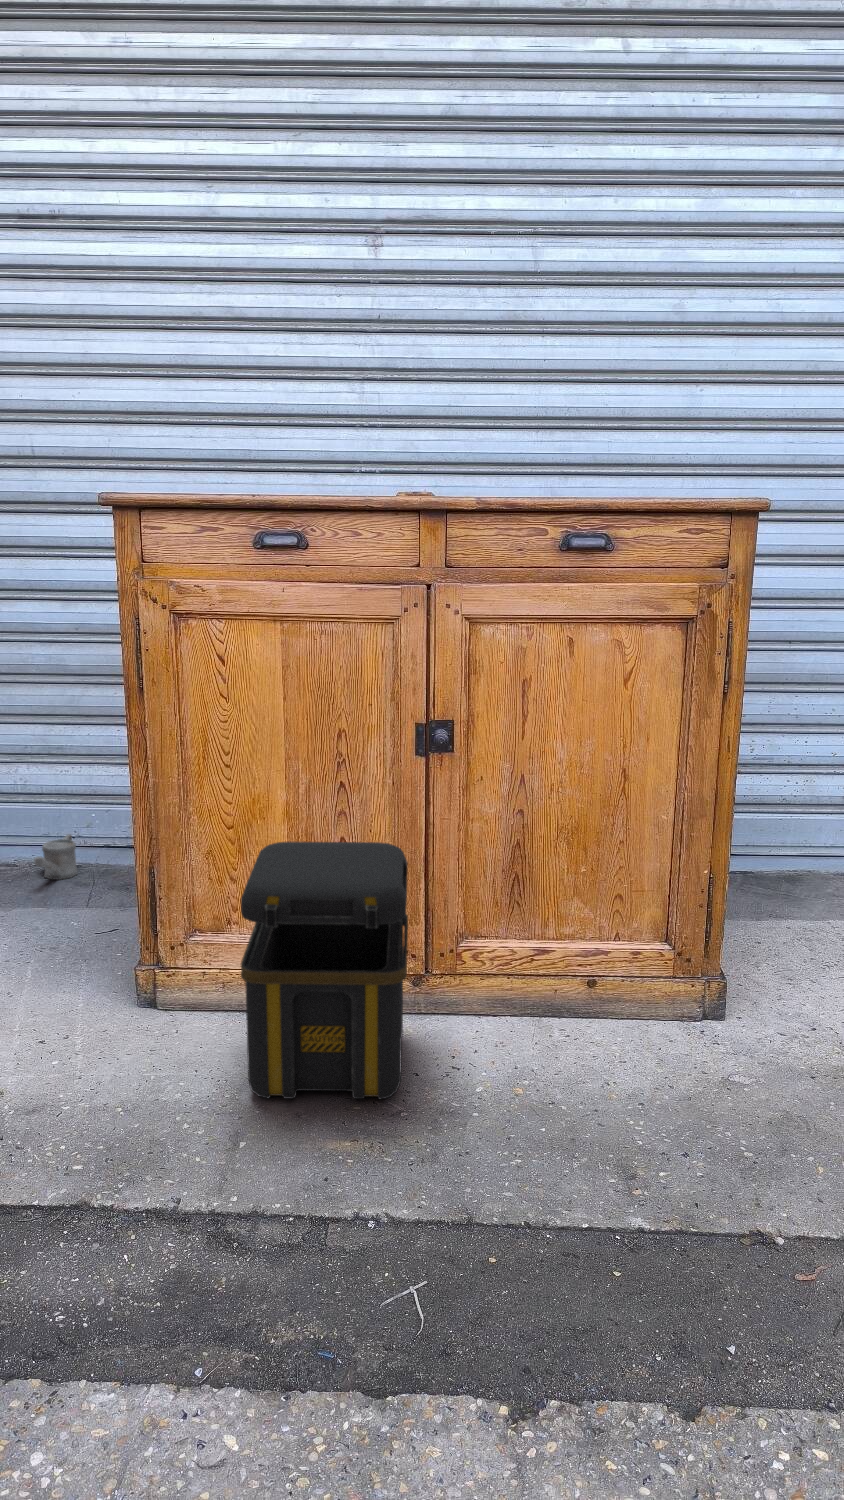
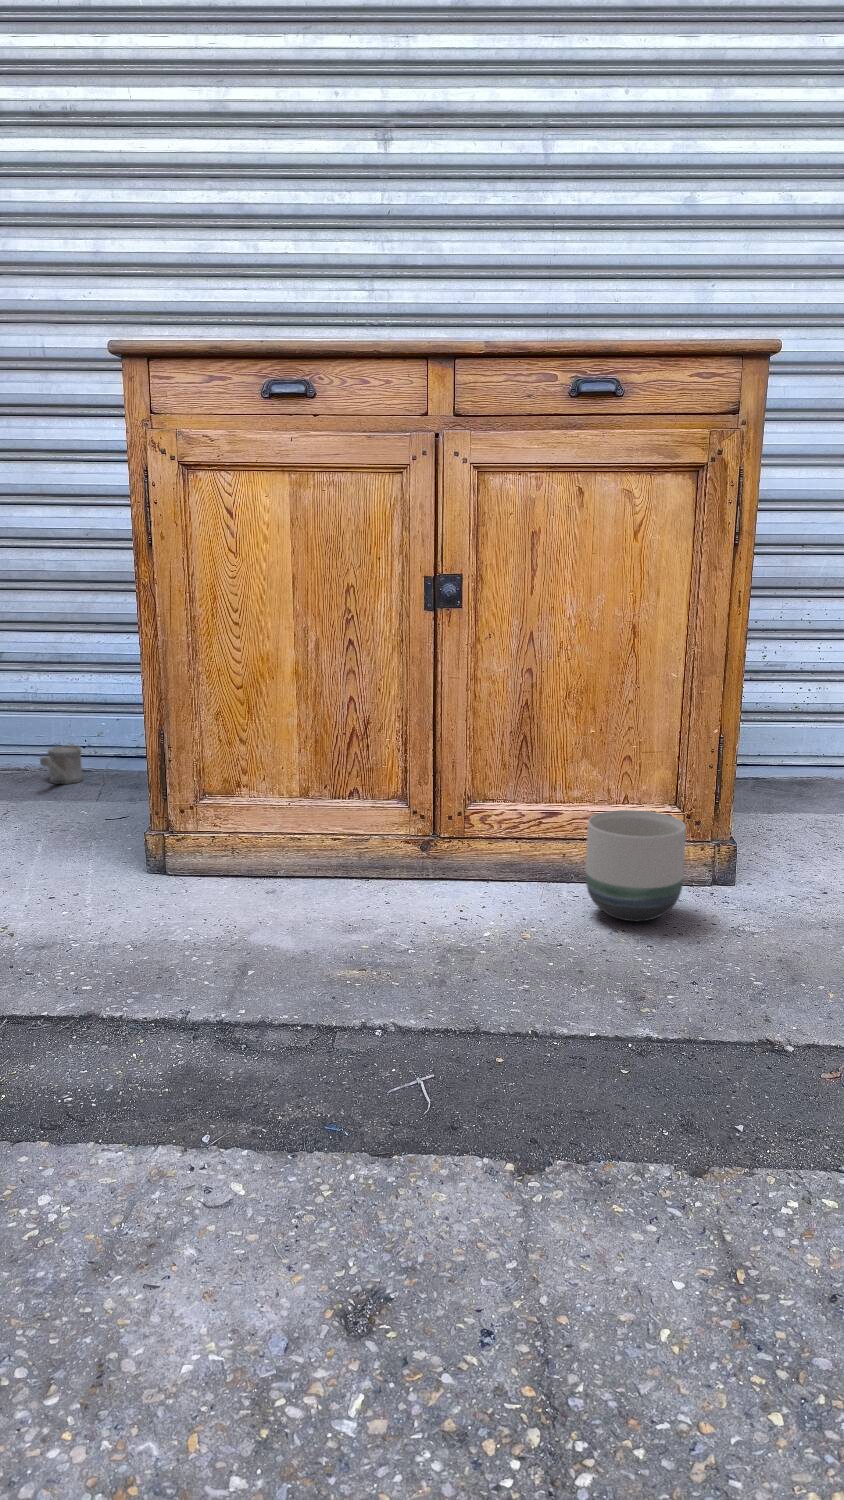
toolbox: present [240,842,408,1099] -> none [248,696,417,943]
planter: none [574,952,674,1068] -> present [585,810,686,921]

